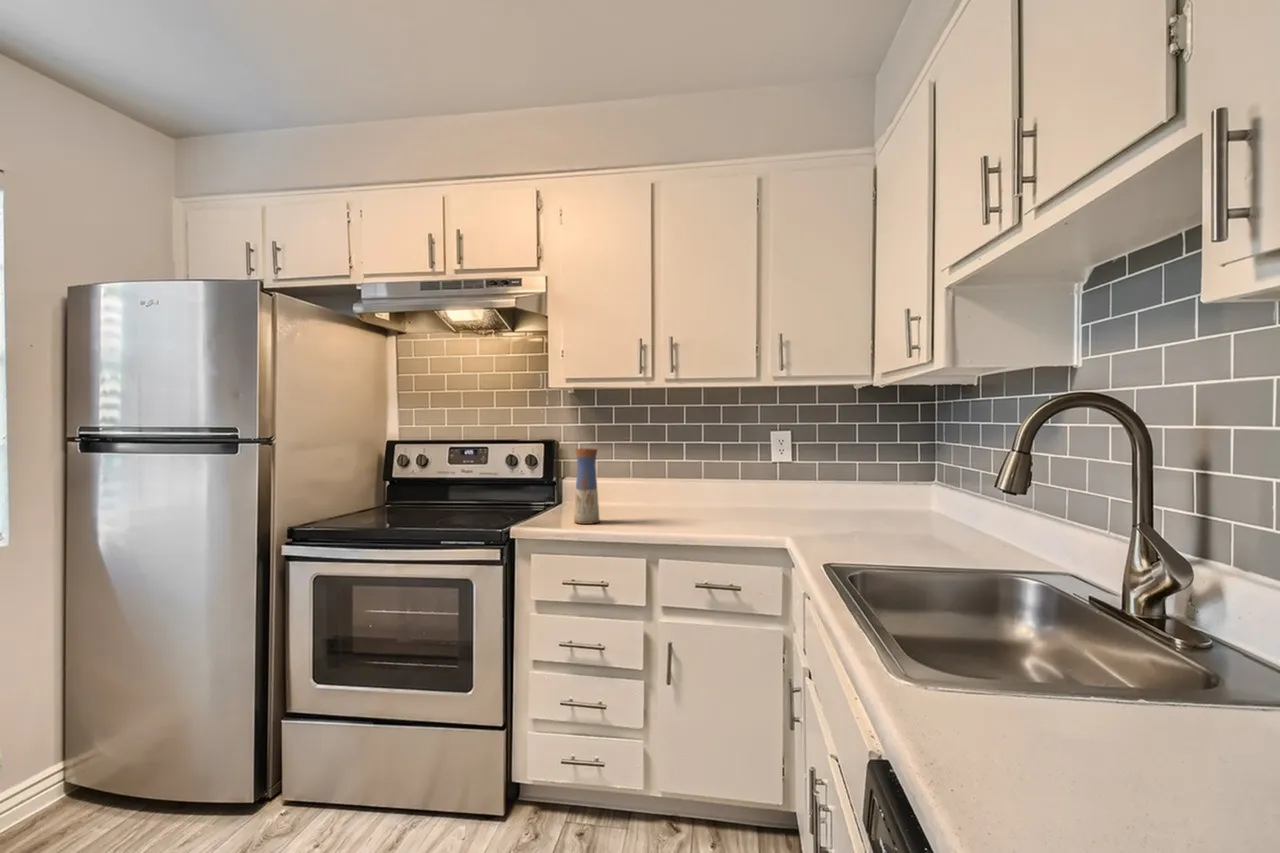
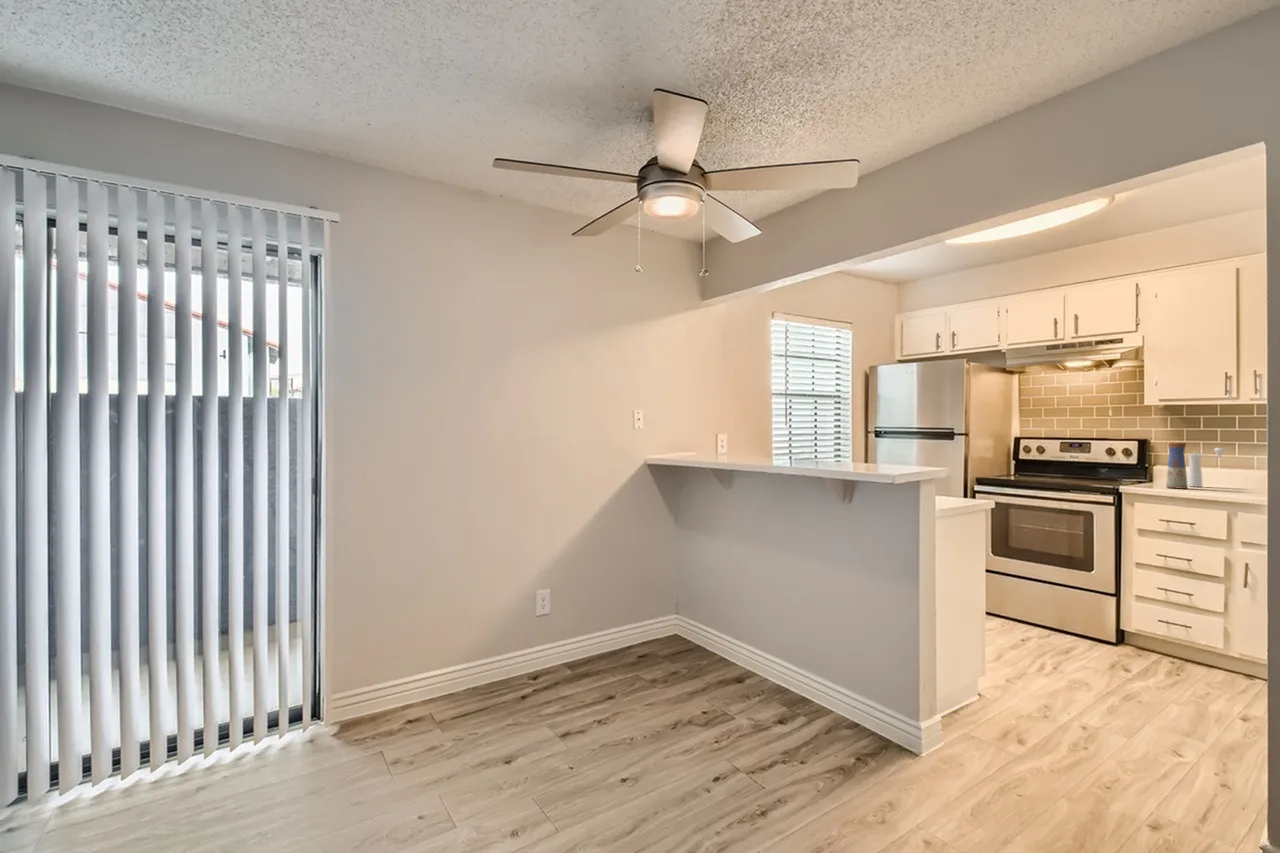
pepper mill: none [600,453,640,514] -> present [1188,448,1225,487]

